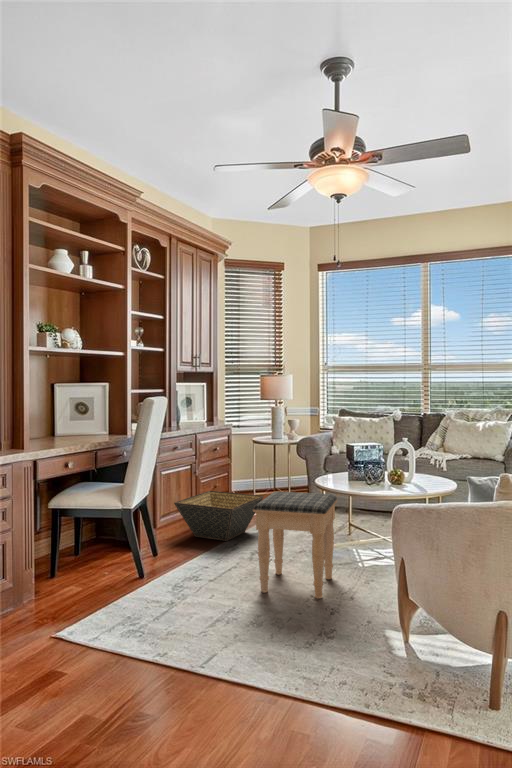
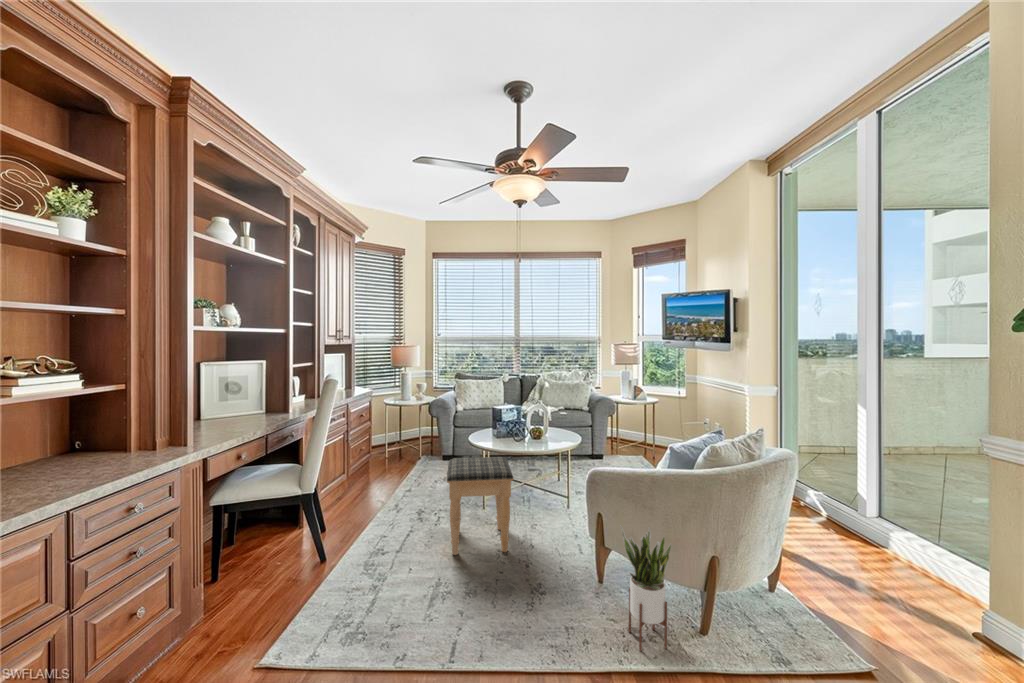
basket: present [174,491,264,541] -> none [334,455,415,502]
potted plant: none [388,556,446,708] -> present [620,525,672,651]

